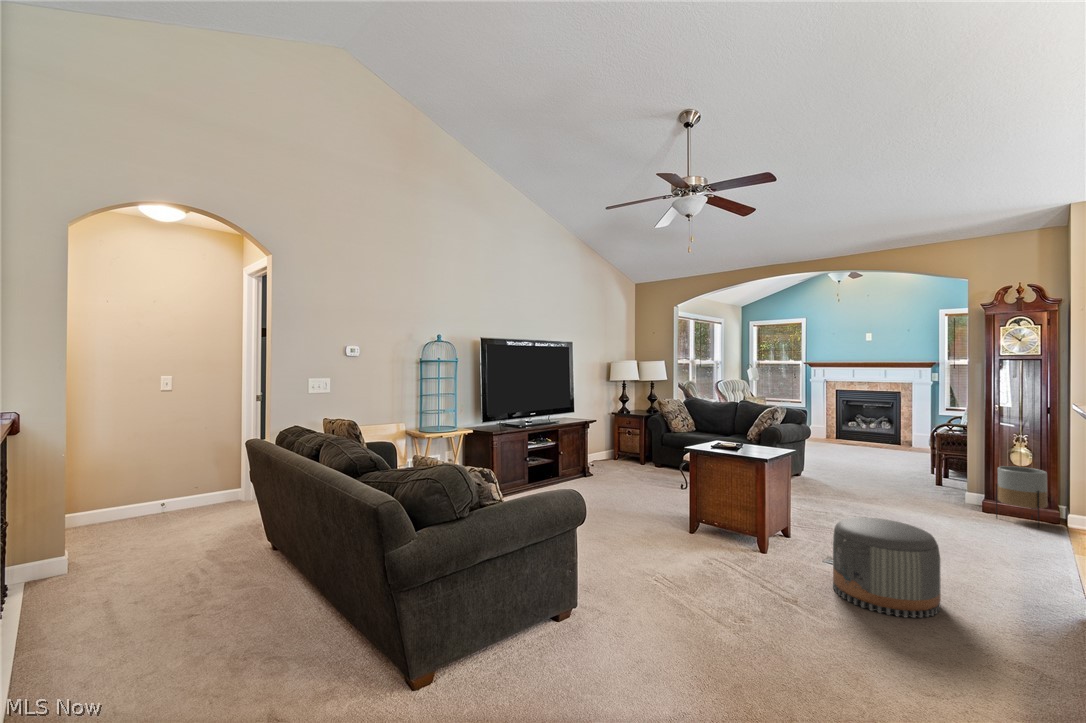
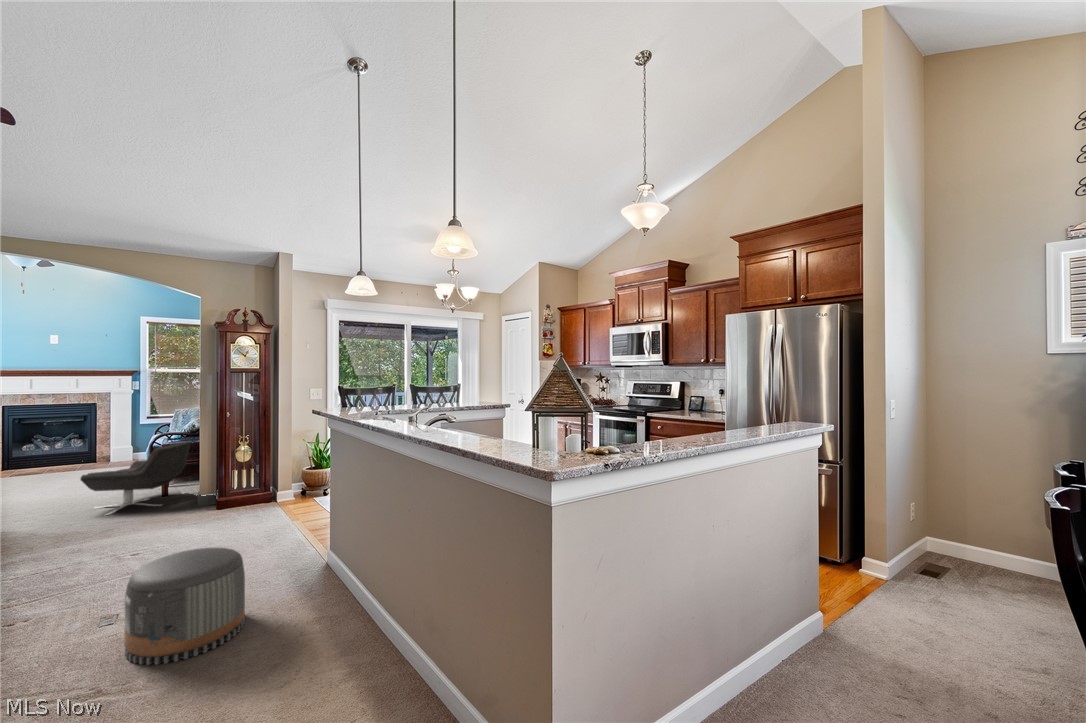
lounge chair: none [863,433,962,493] -> present [80,442,191,515]
planter: present [996,466,1048,527] -> none [230,462,267,512]

